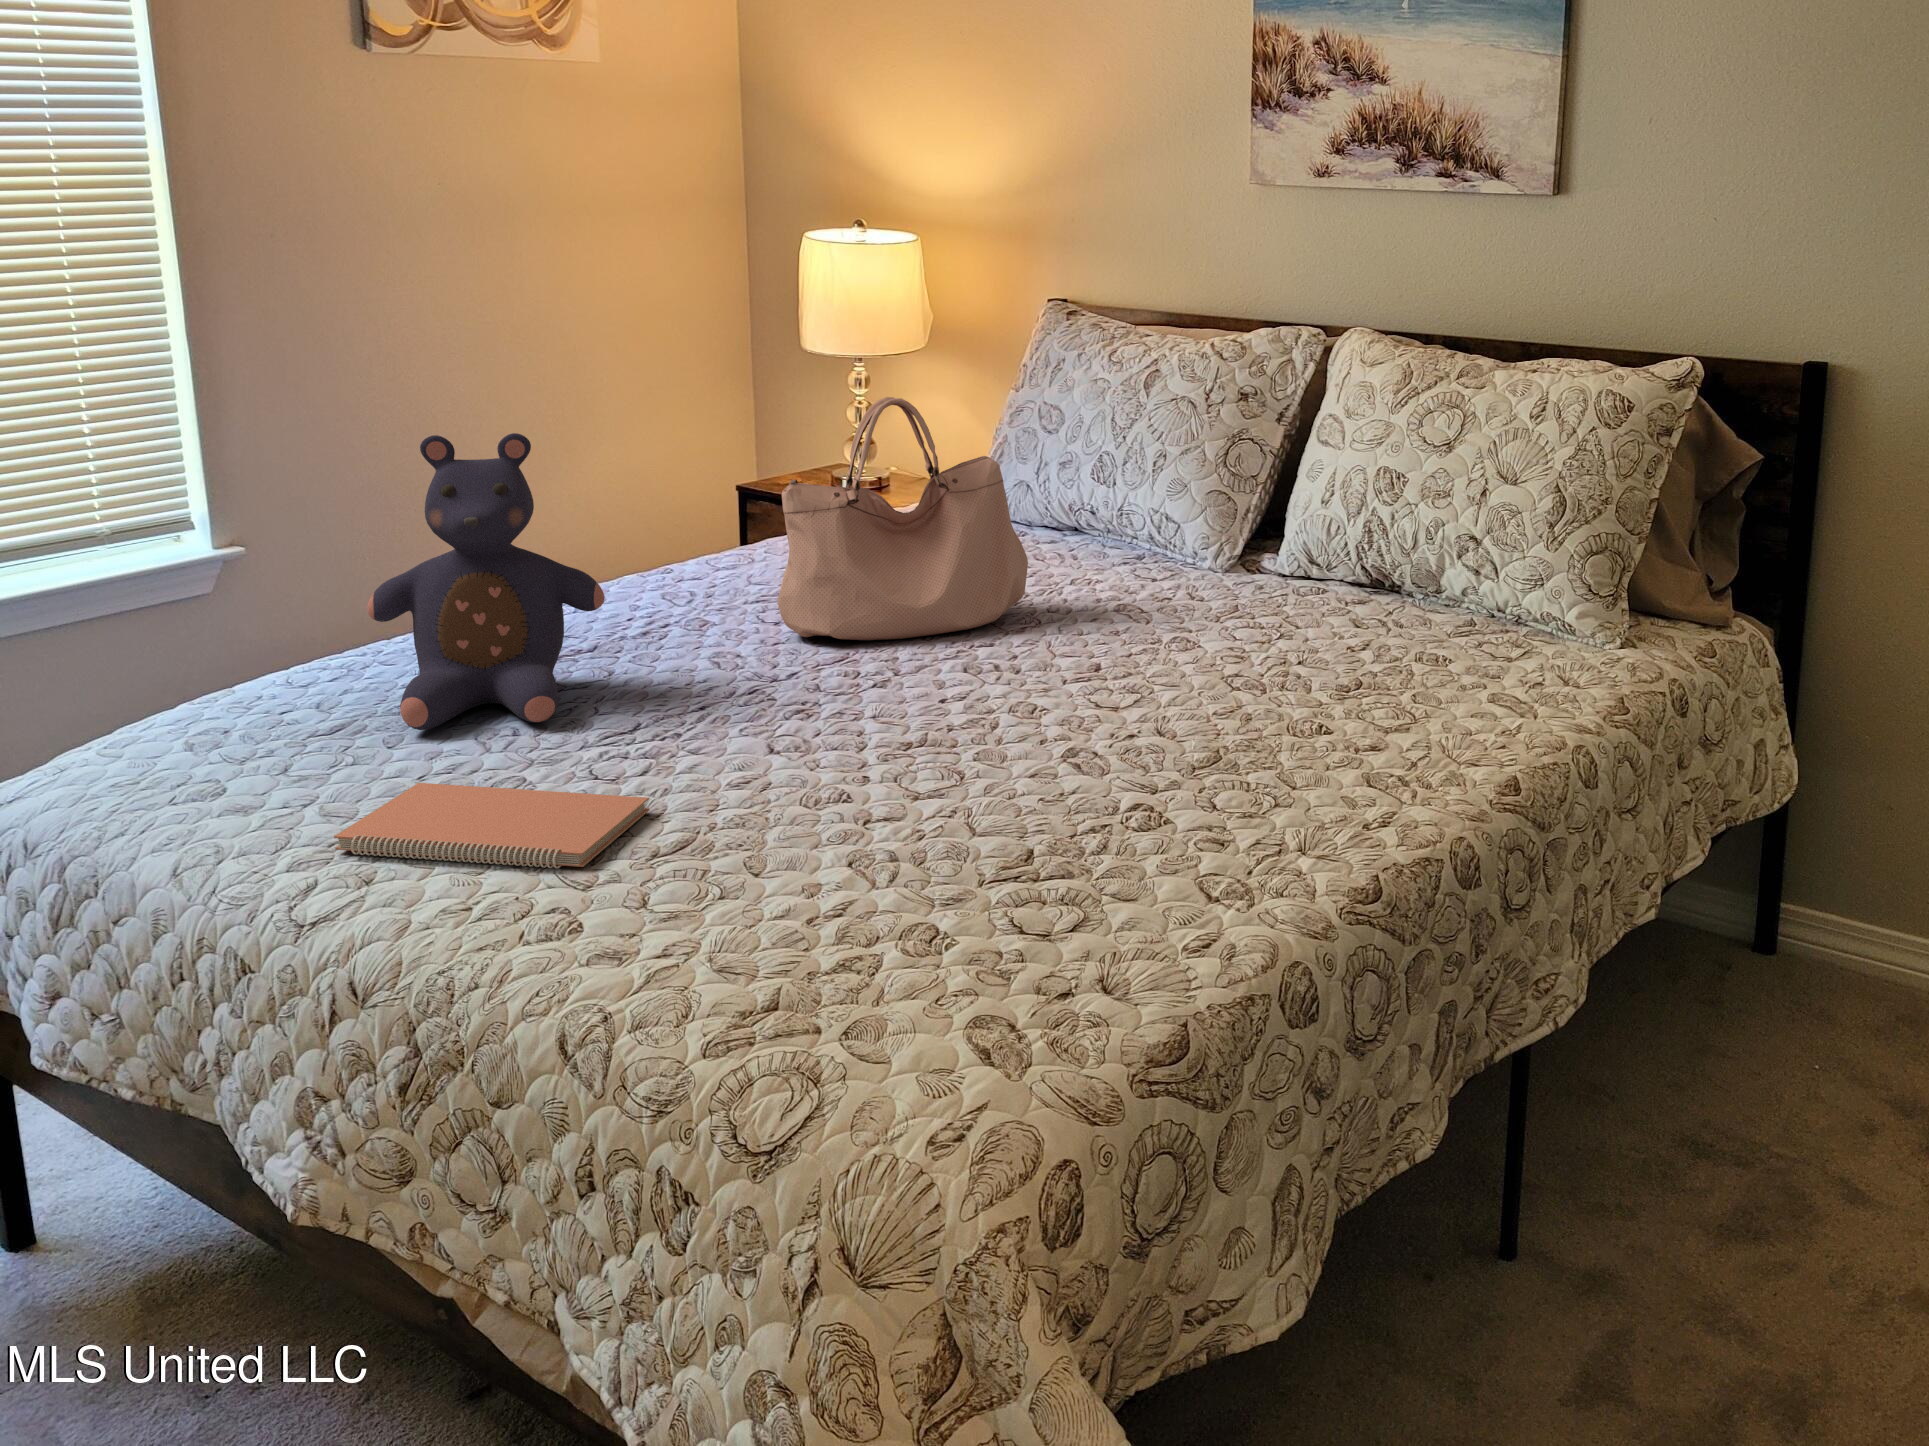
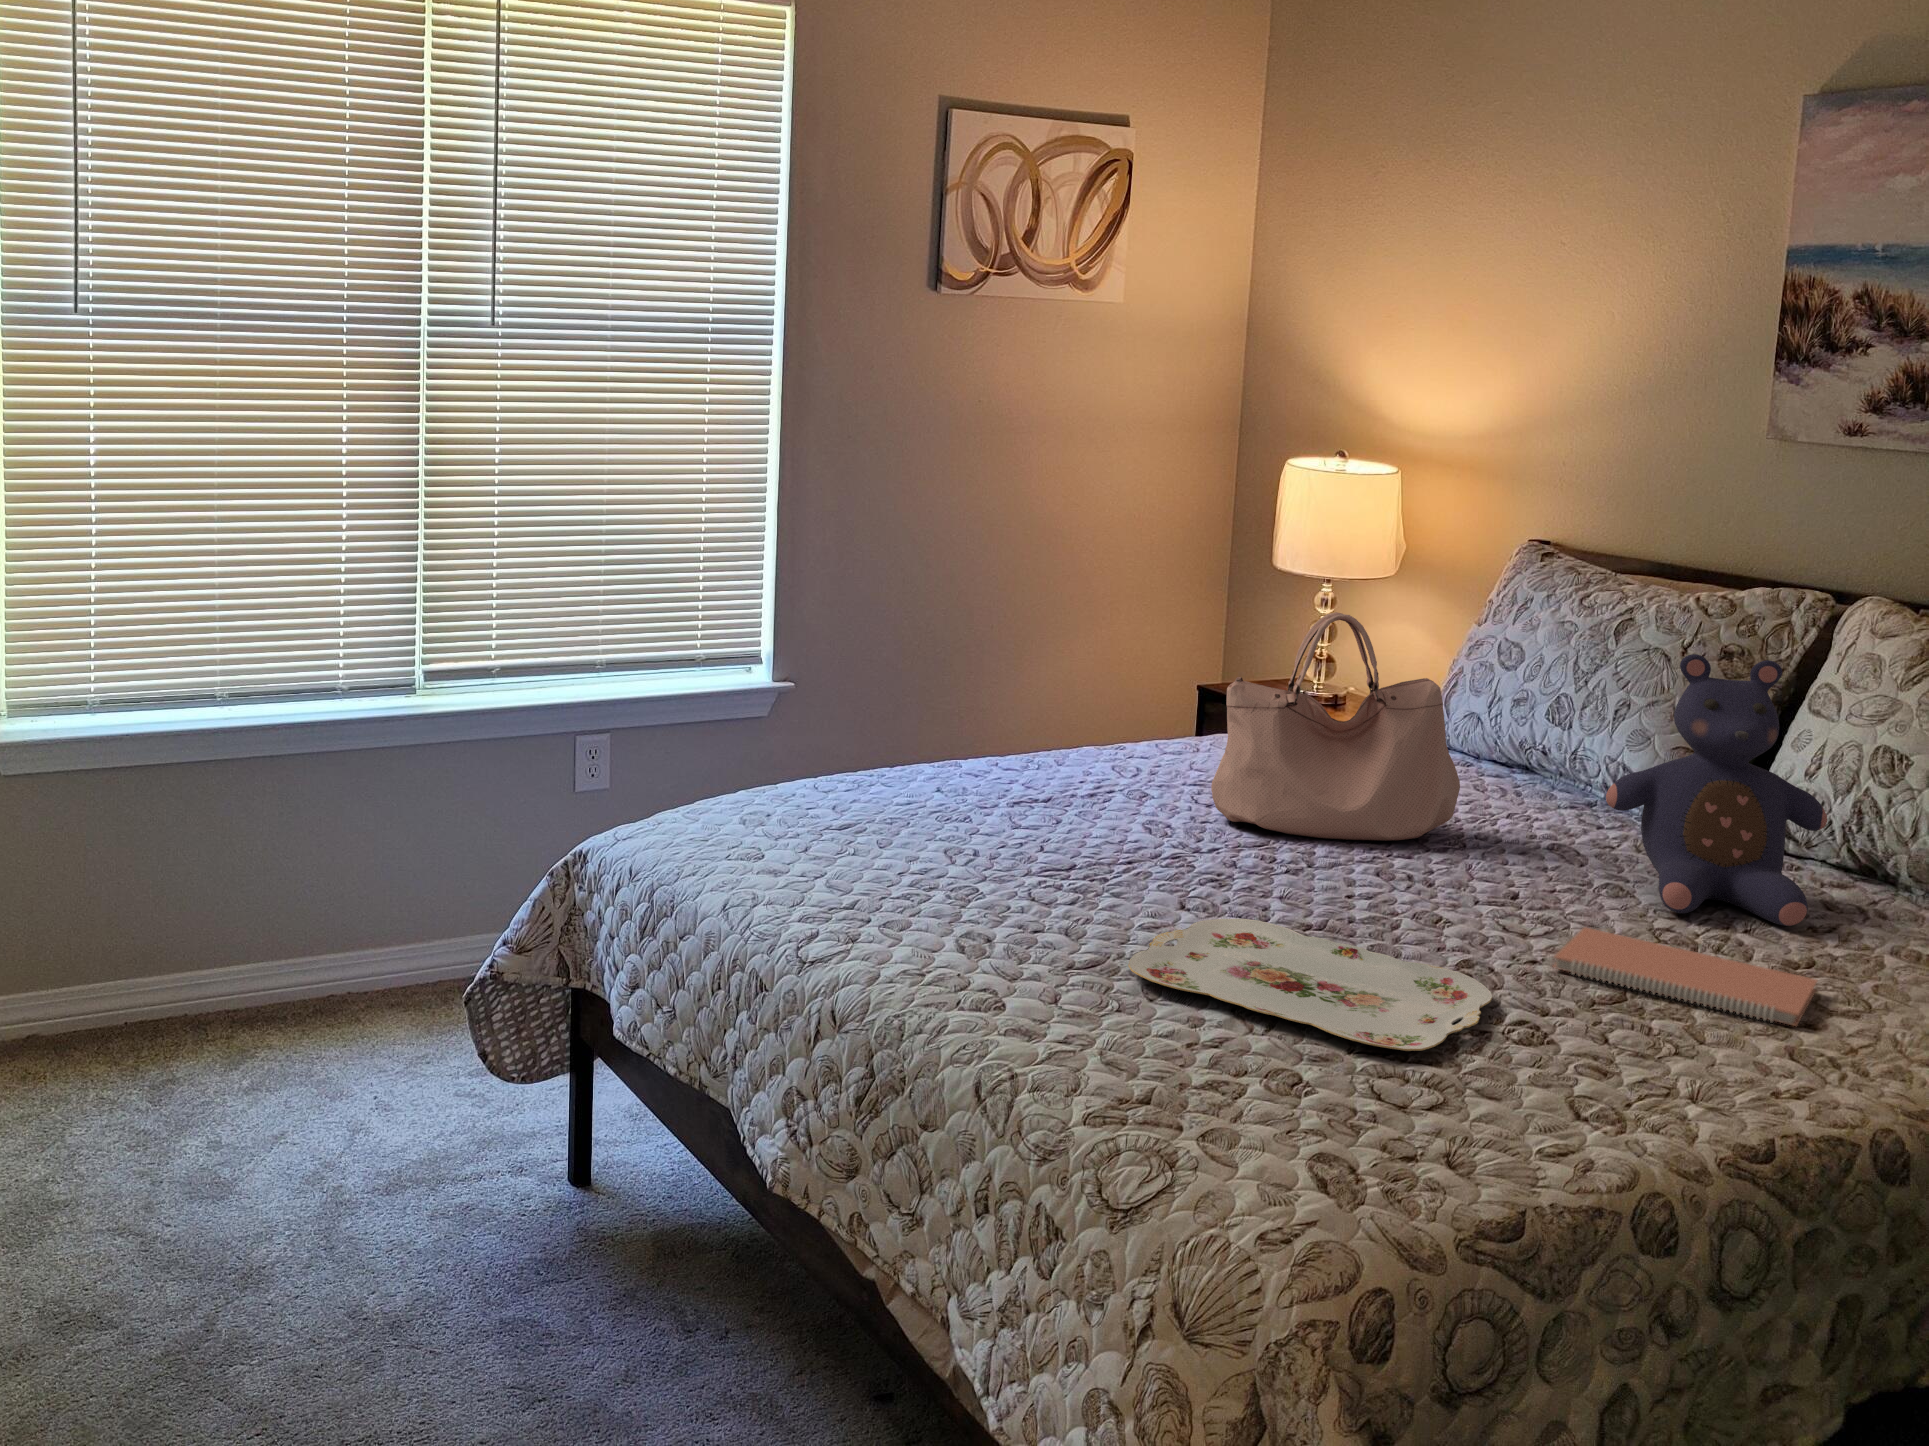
teddy bear: present [367,433,605,730] -> present [1606,654,1827,926]
serving tray: none [721,749,1104,870] -> present [1128,919,1492,1051]
notebook: present [334,783,649,869] -> present [1553,927,1817,1026]

